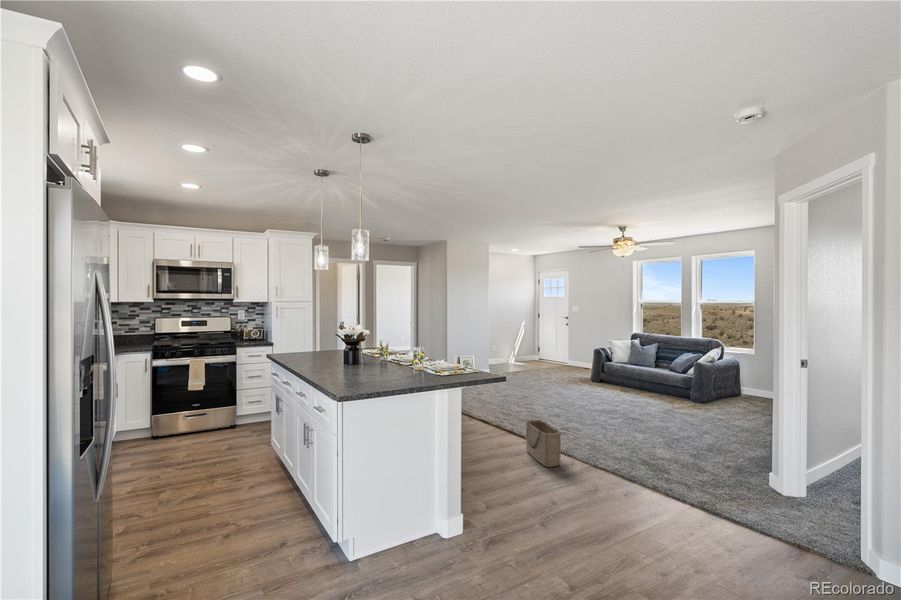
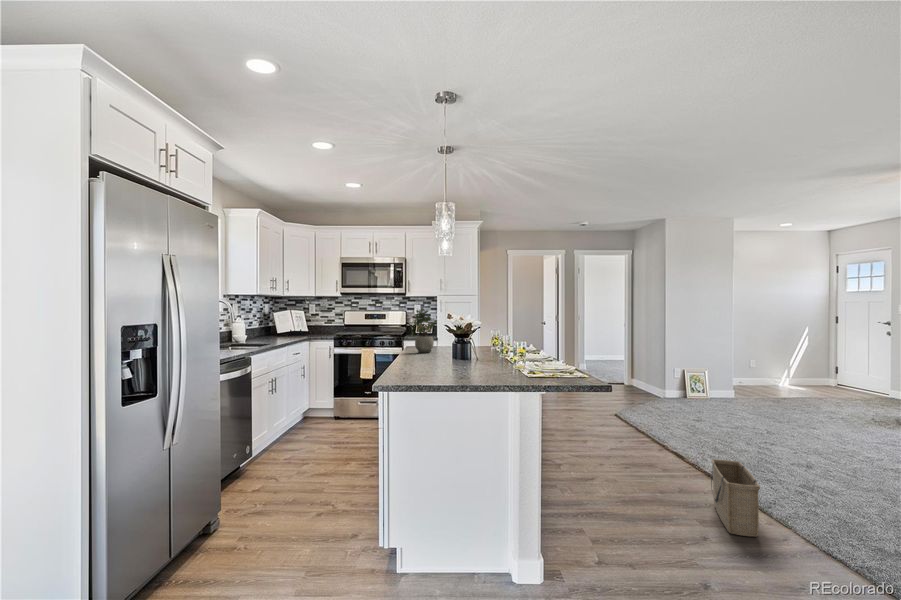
potted plant: none [292,318,319,361] -> present [415,307,437,353]

